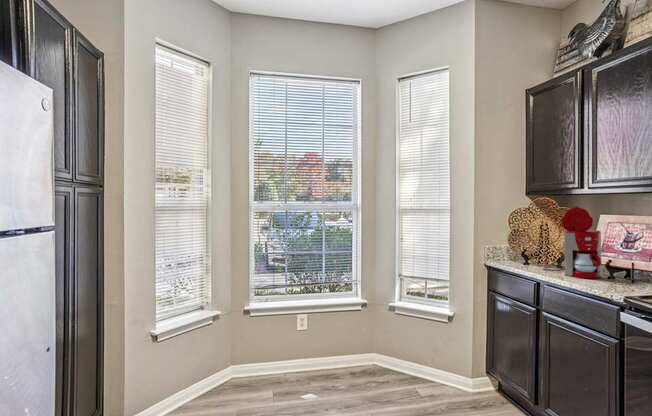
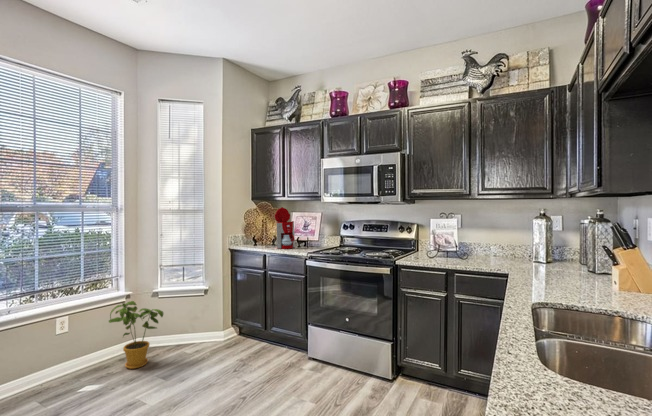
house plant: none [339,313,393,393] -> present [109,301,163,369]

